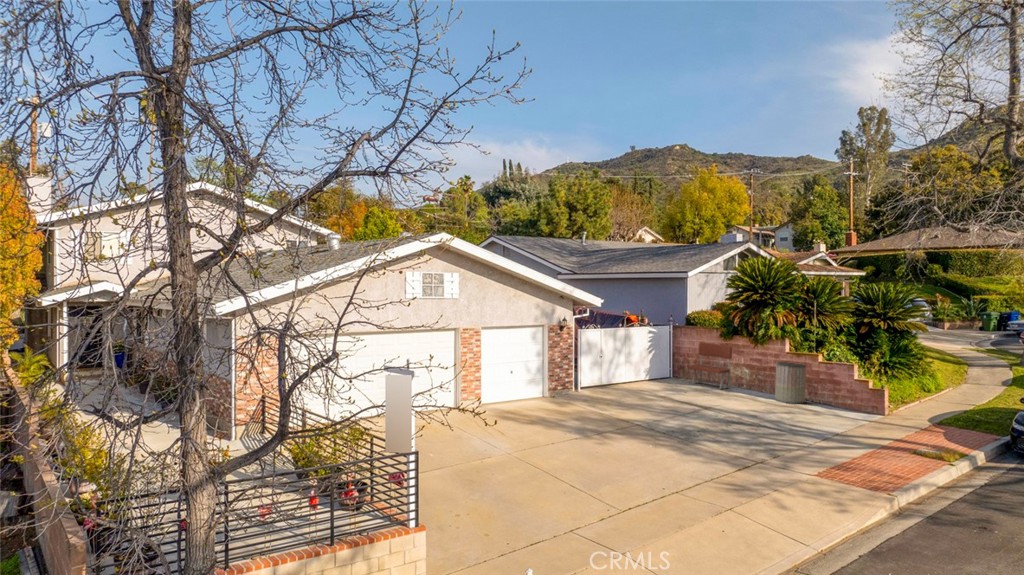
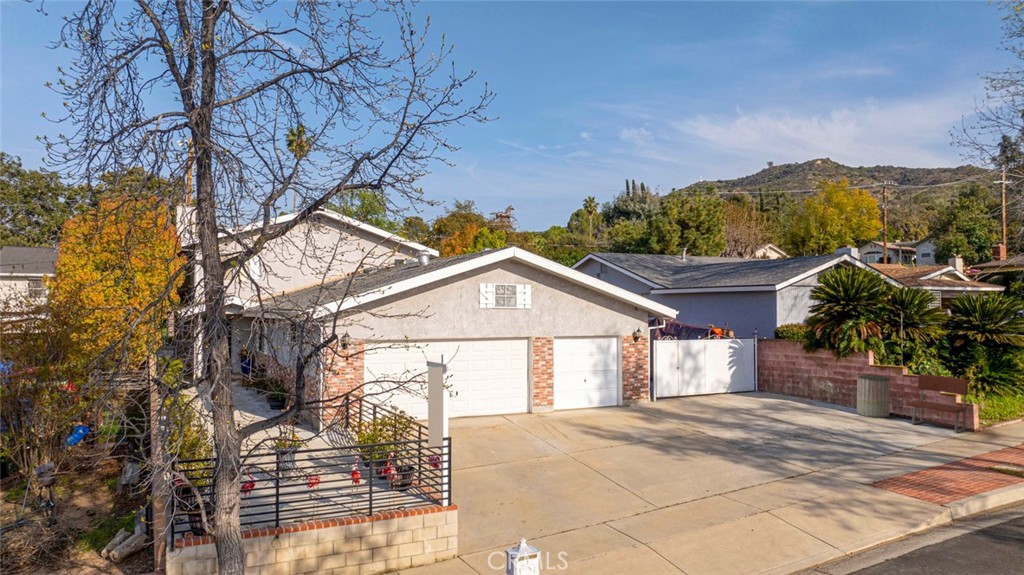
bench: present [688,343,732,389] -> present [907,374,968,433]

